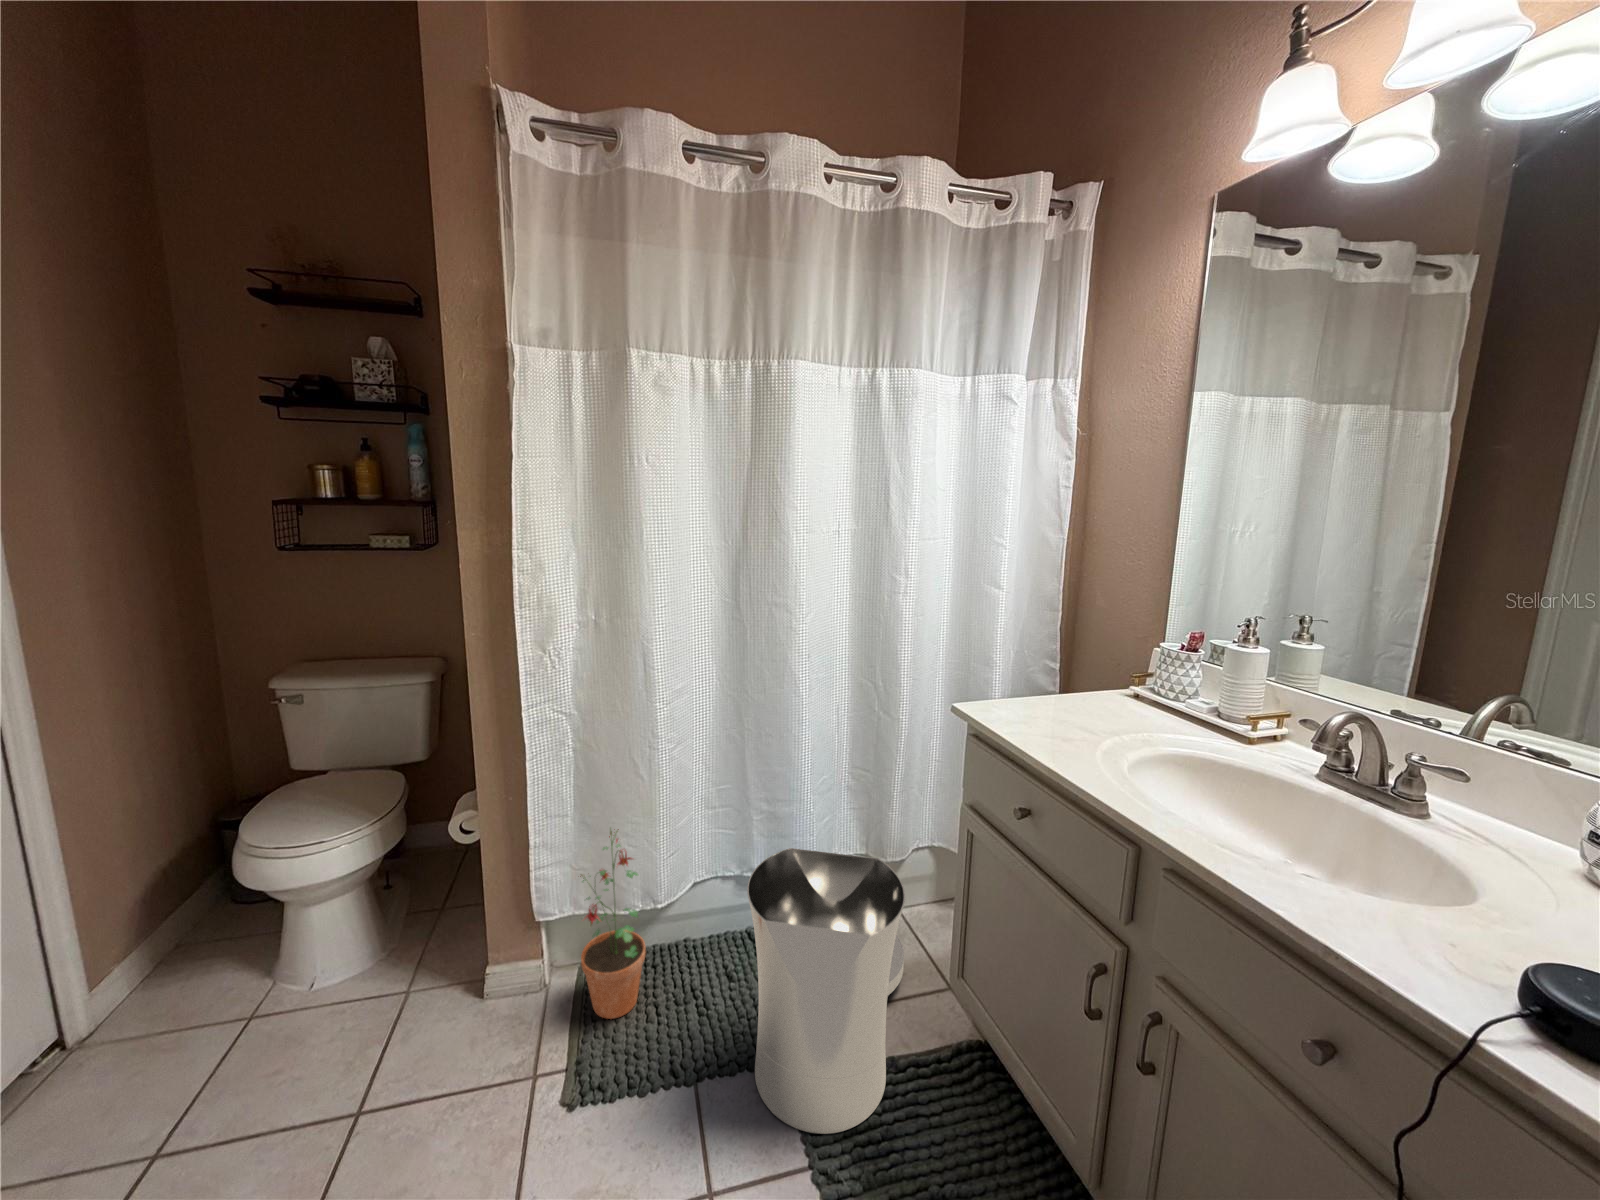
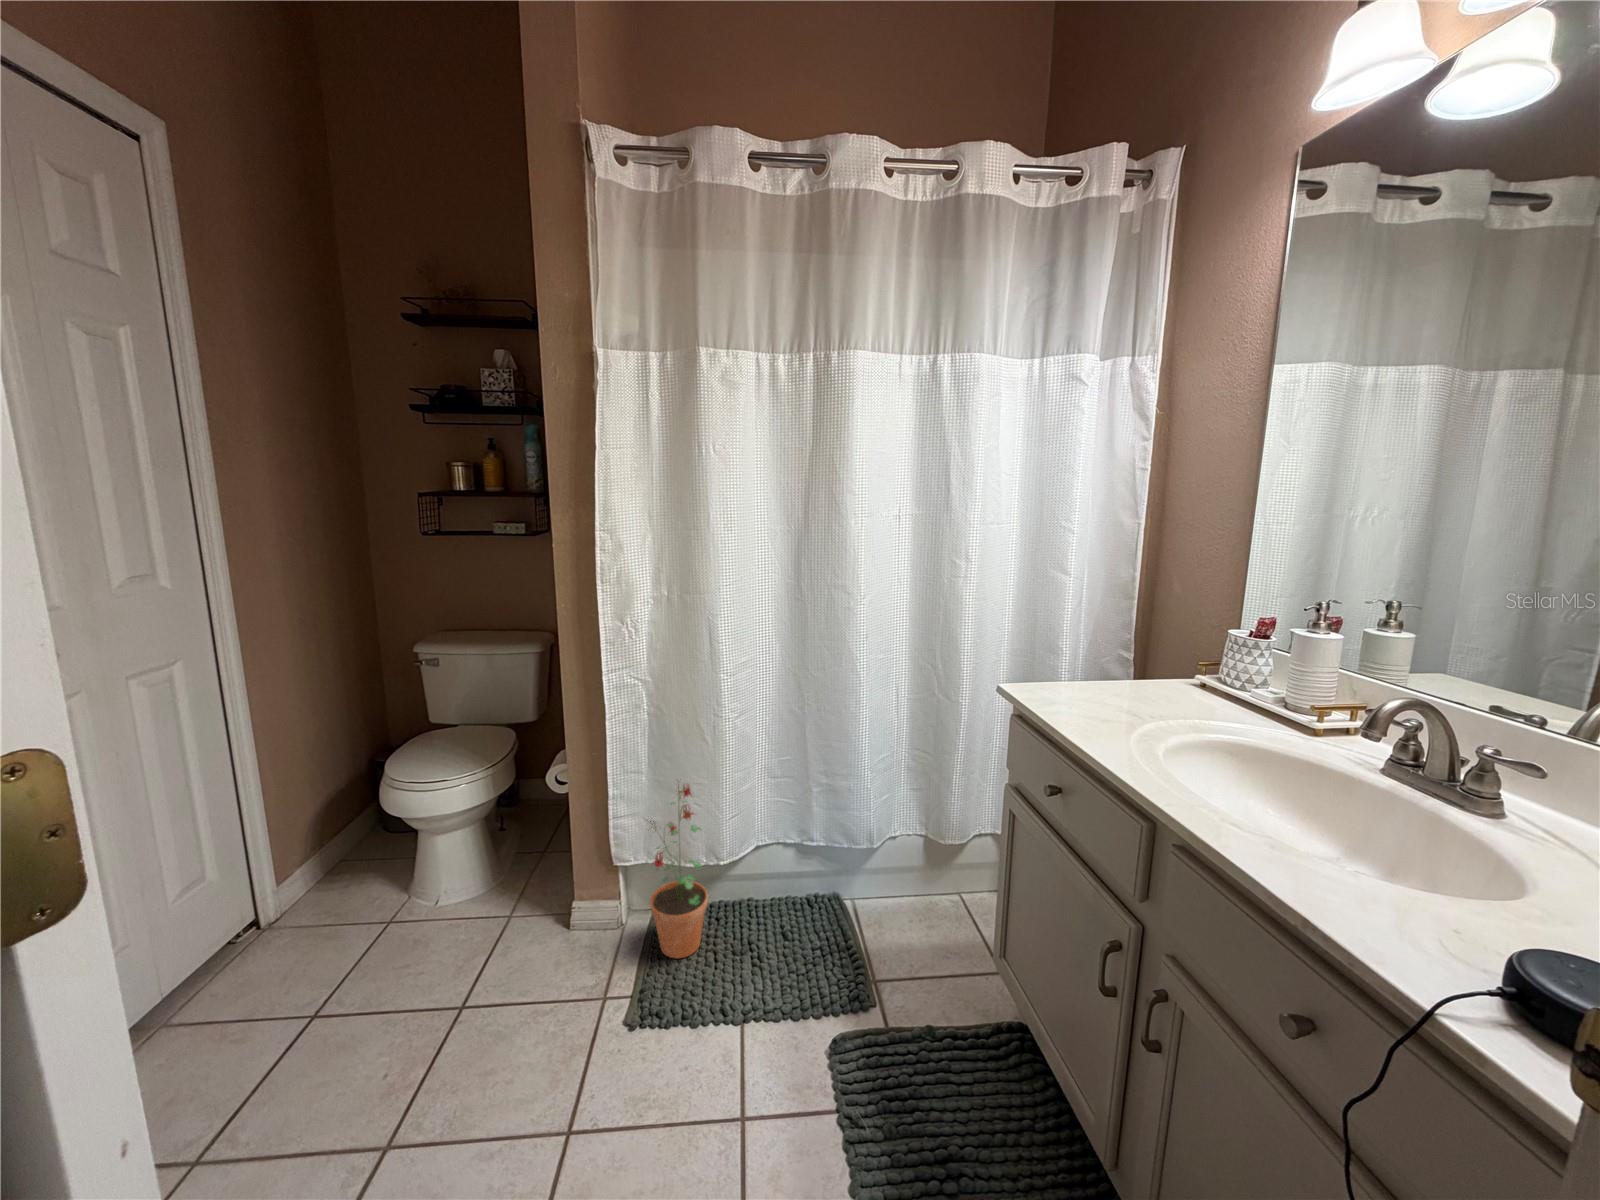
trash can: present [747,848,905,1134] -> none [790,816,954,1086]

